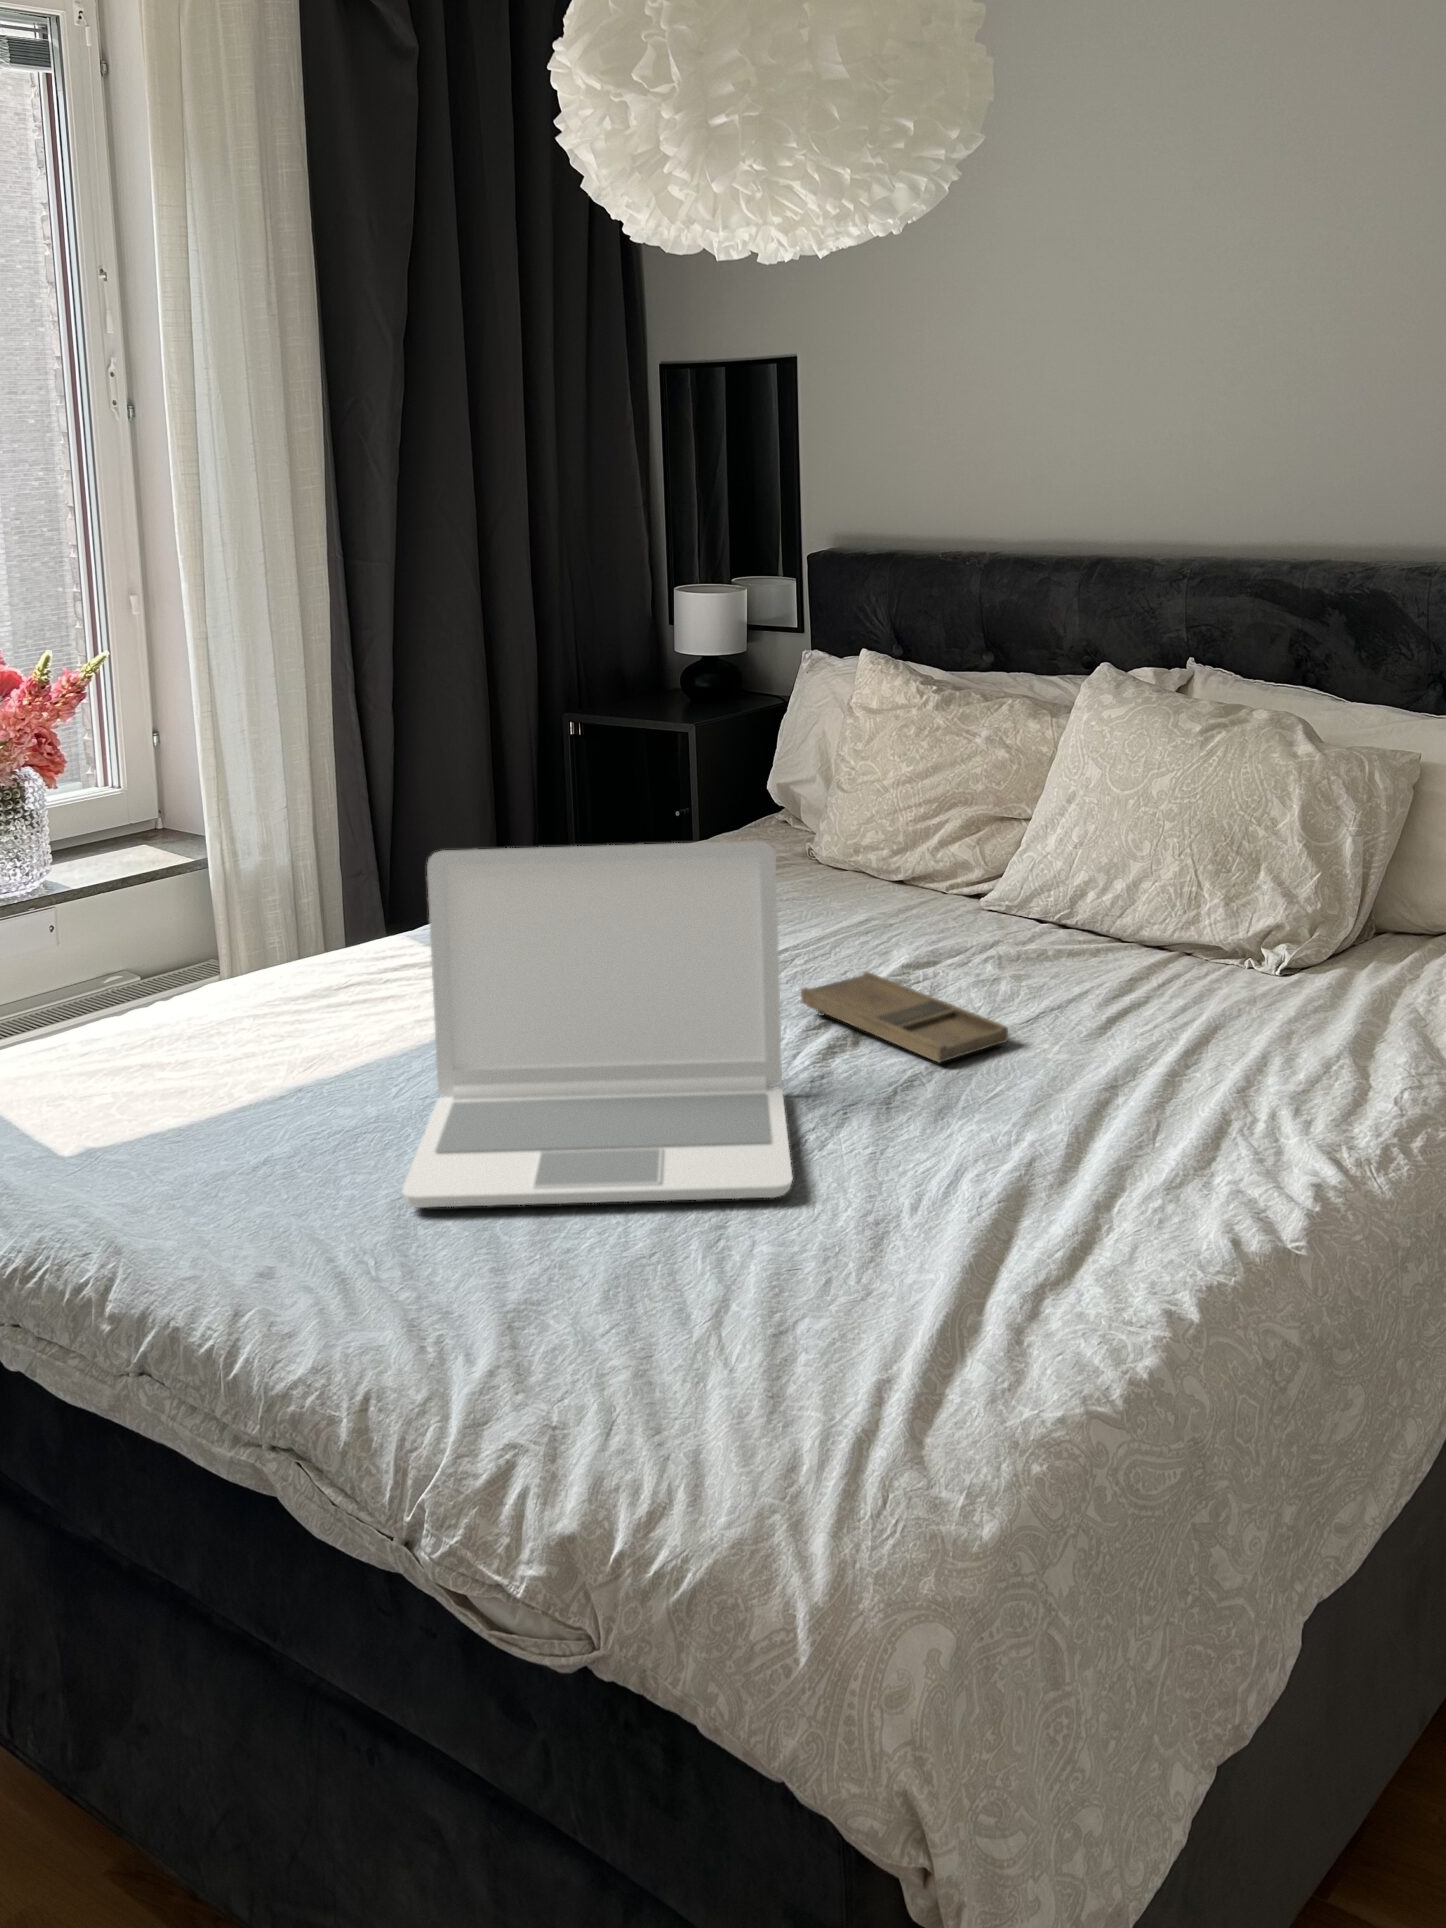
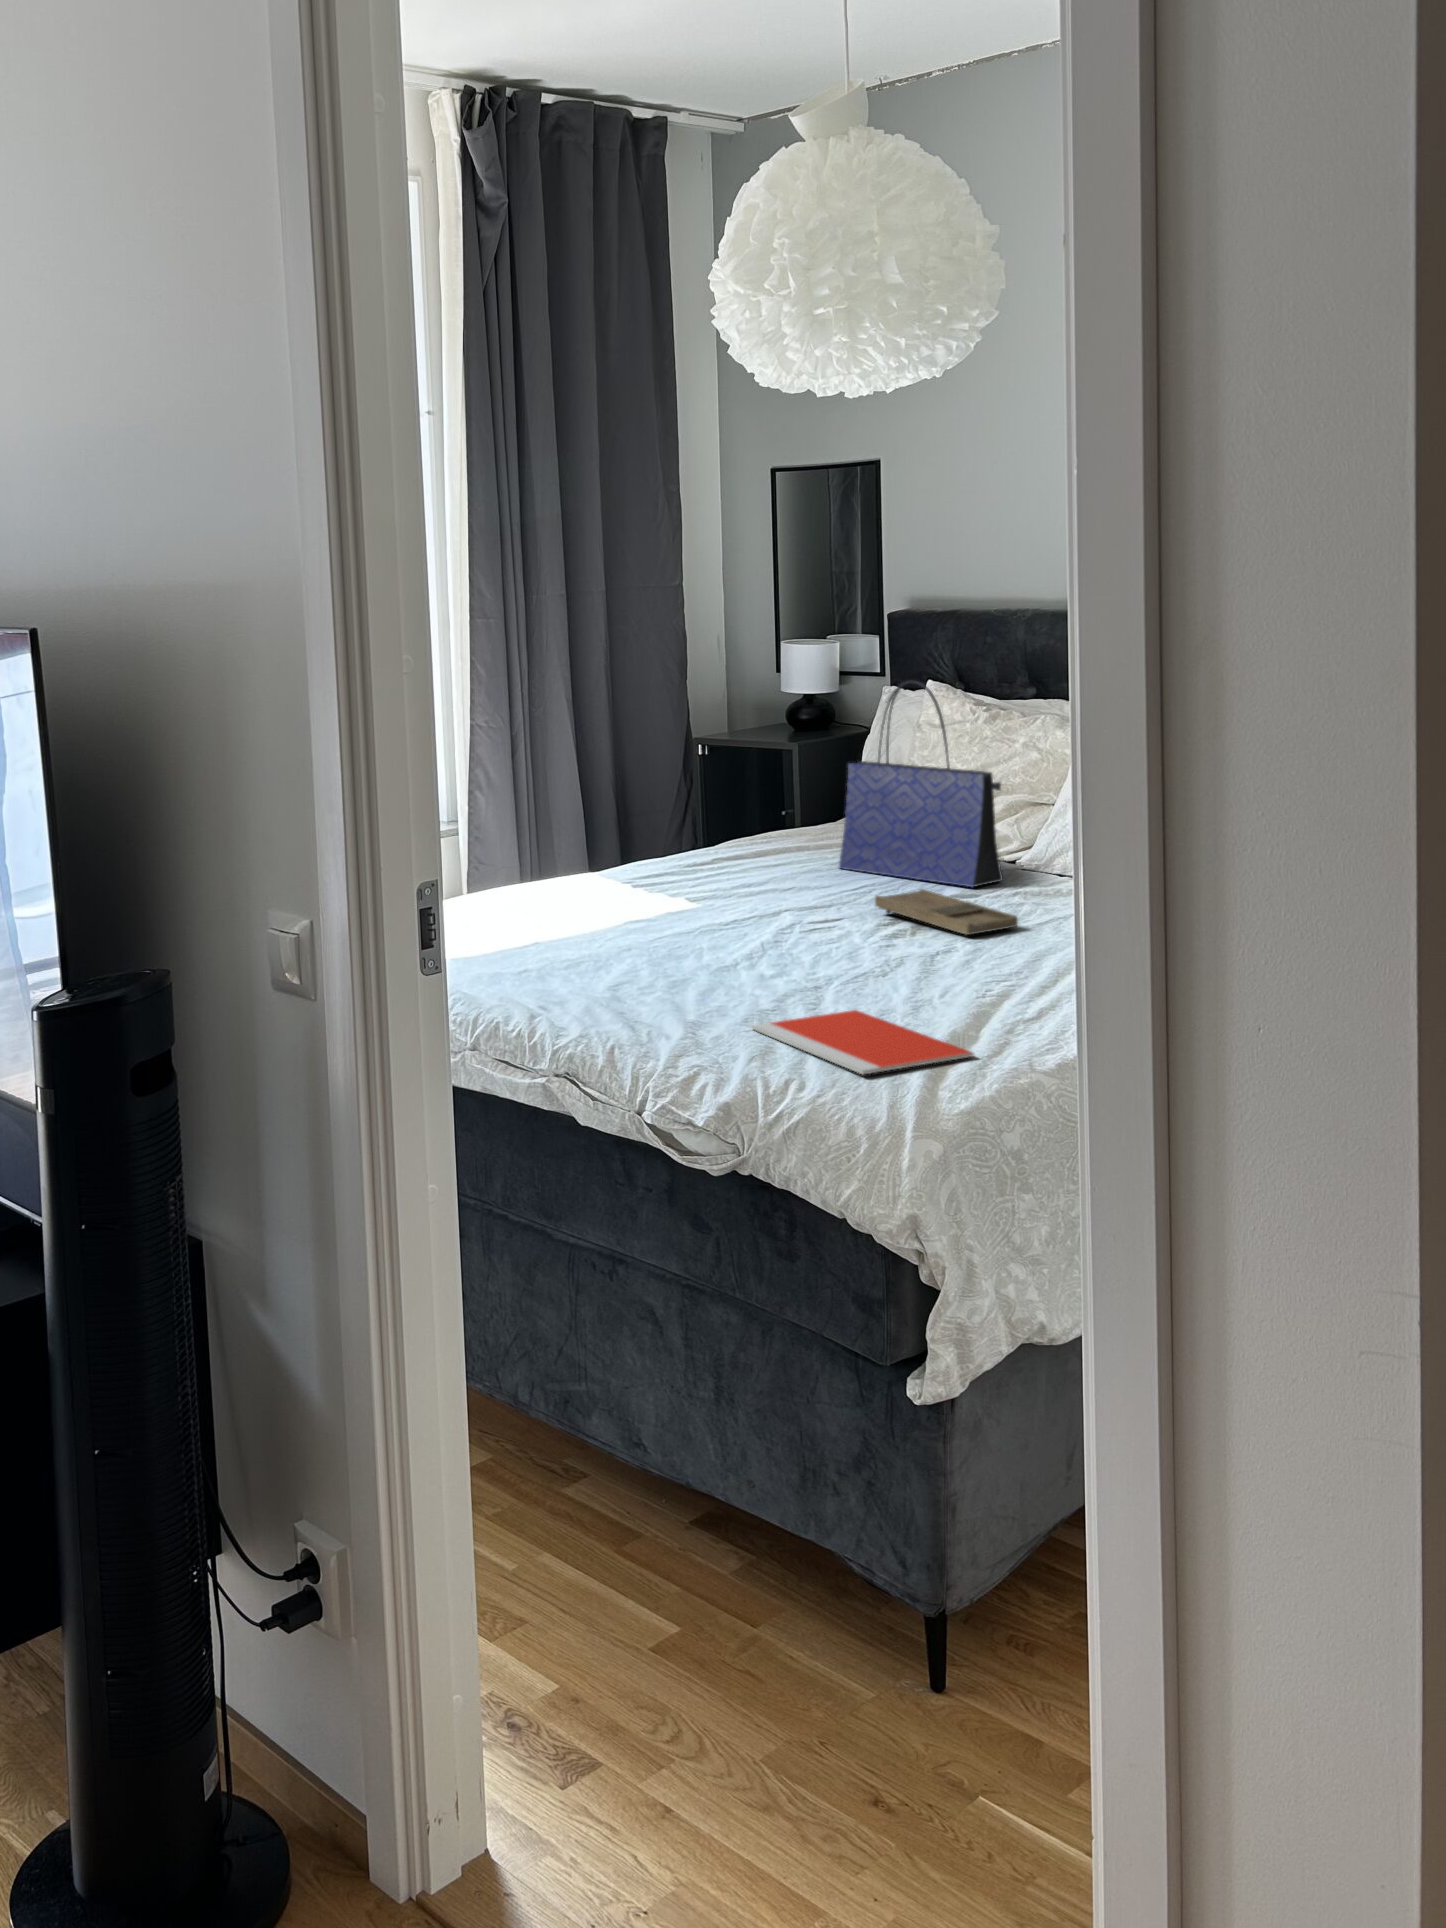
tote bag: none [748,664,972,956] -> present [839,681,1003,887]
laptop: present [402,841,793,1207] -> none [617,777,863,988]
notebook: none [612,1258,990,1464] -> present [752,1010,974,1074]

